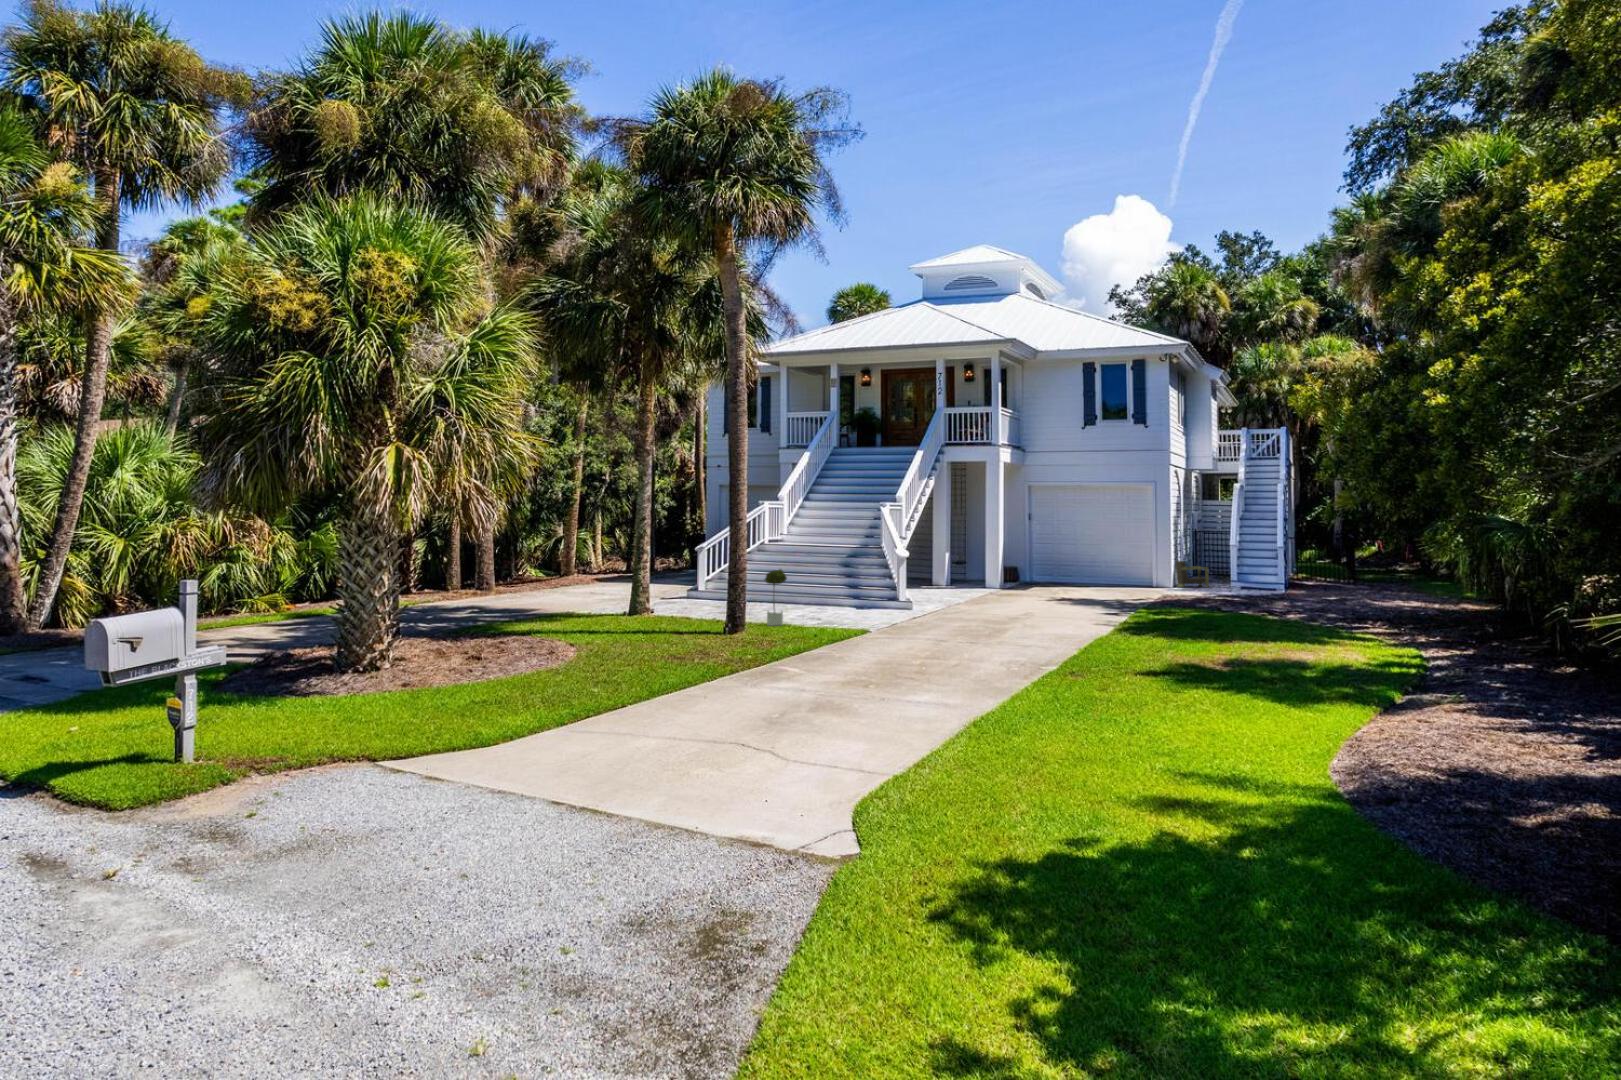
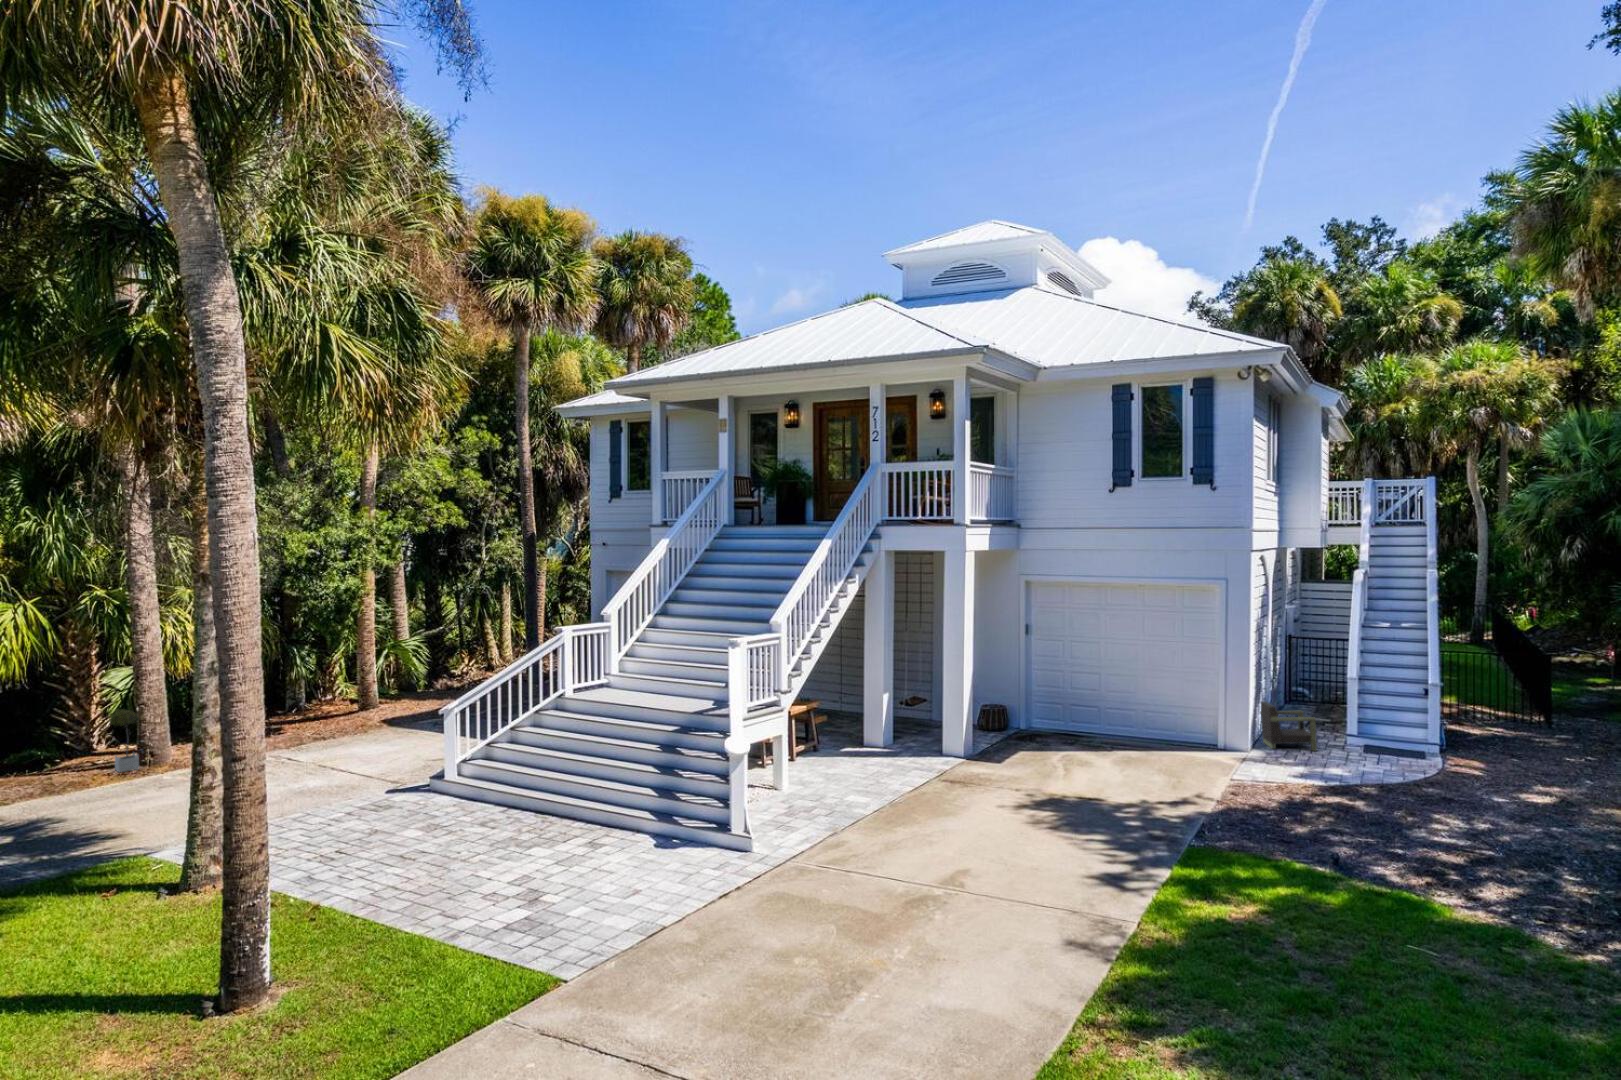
potted tree: present [764,569,787,626] -> present [110,709,140,772]

